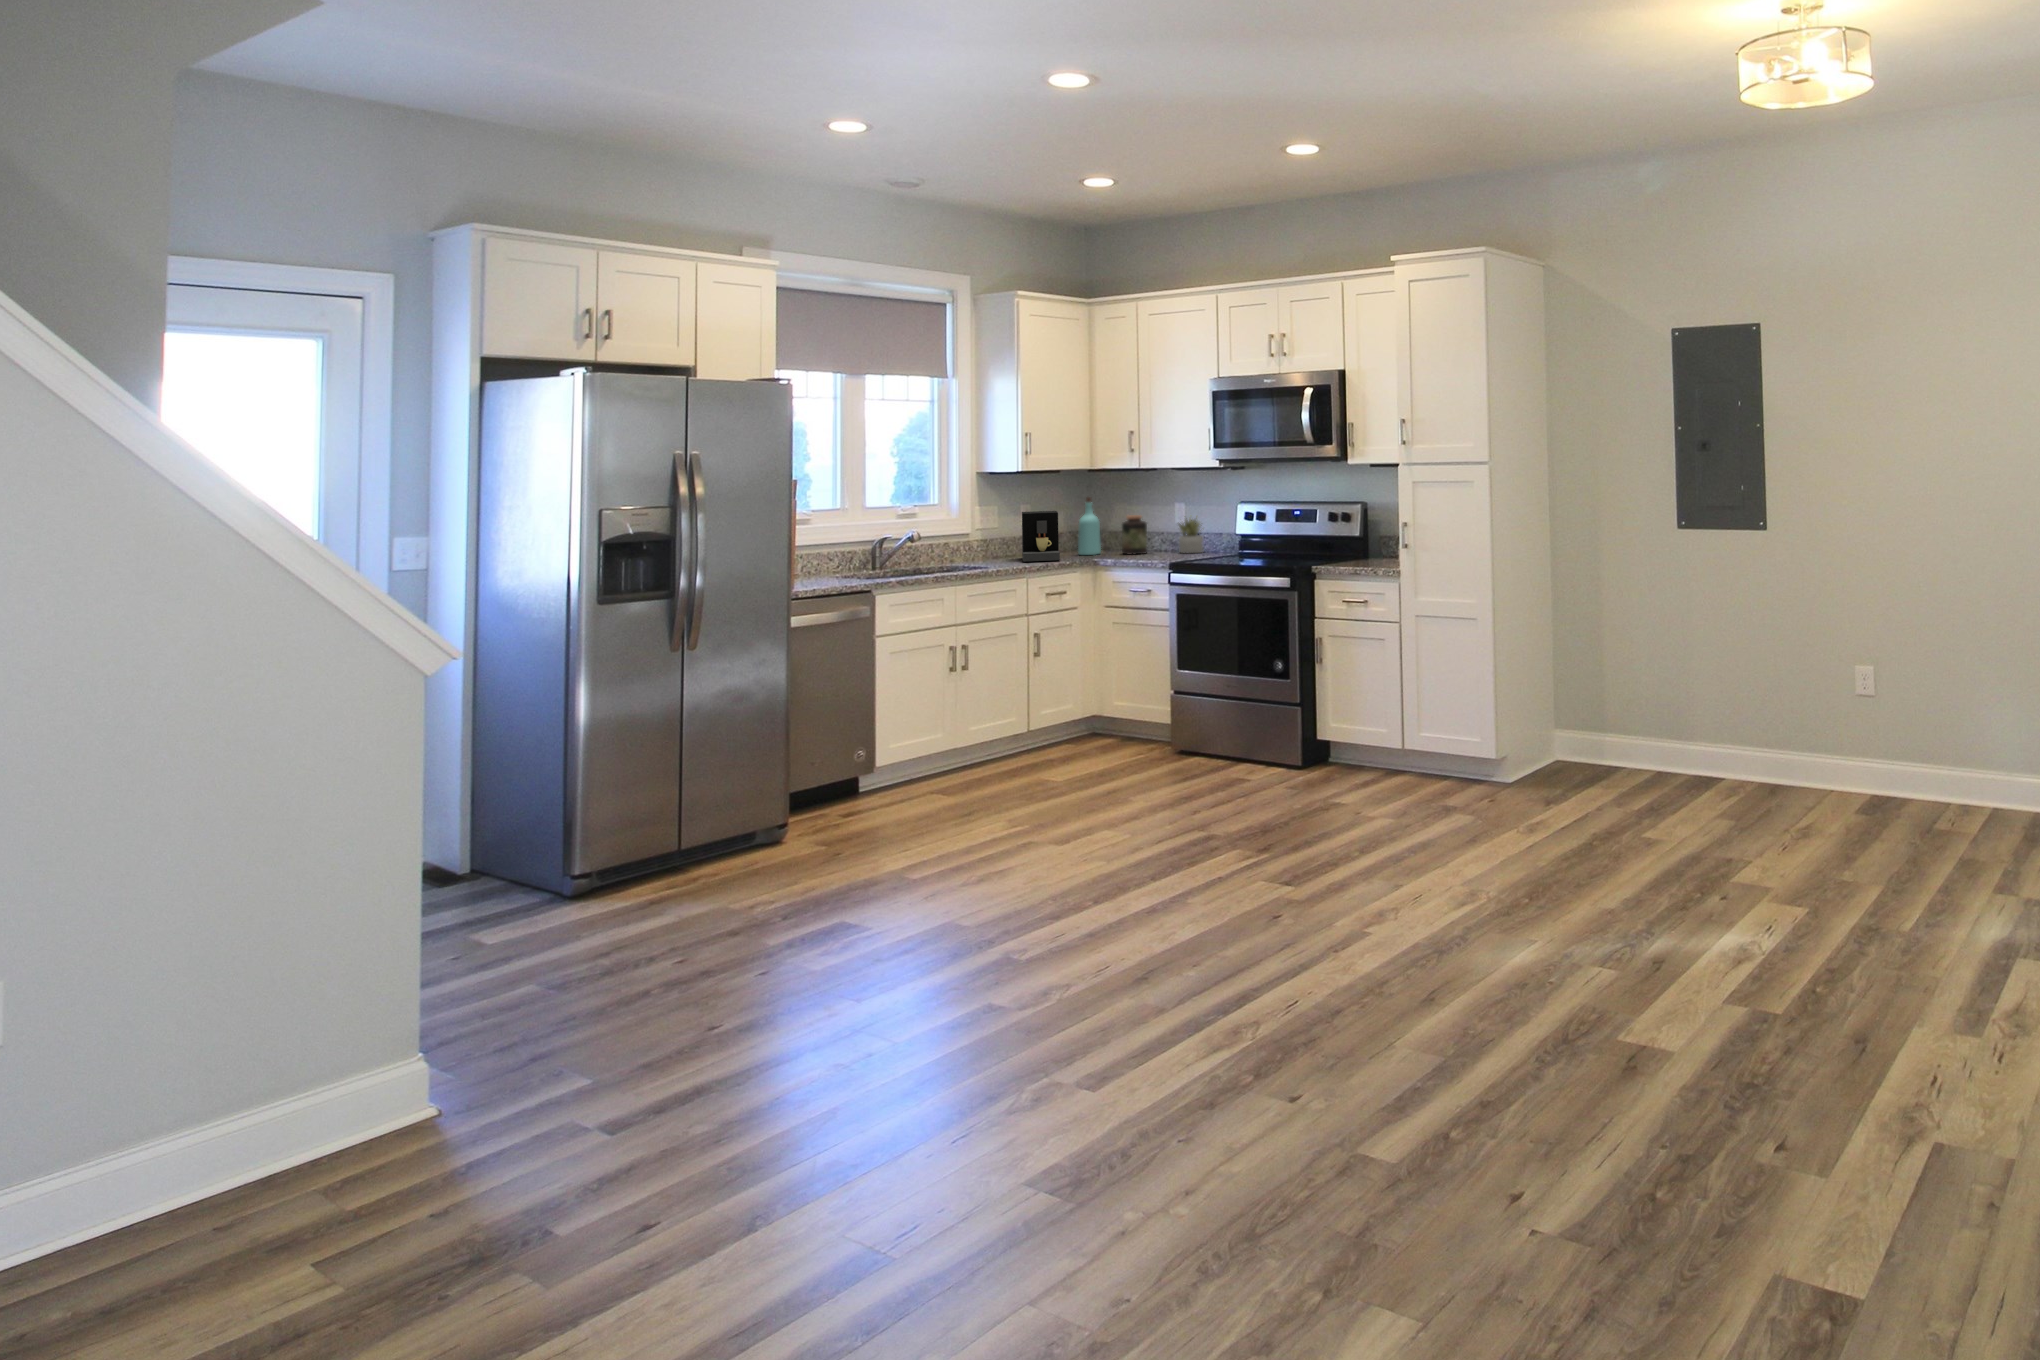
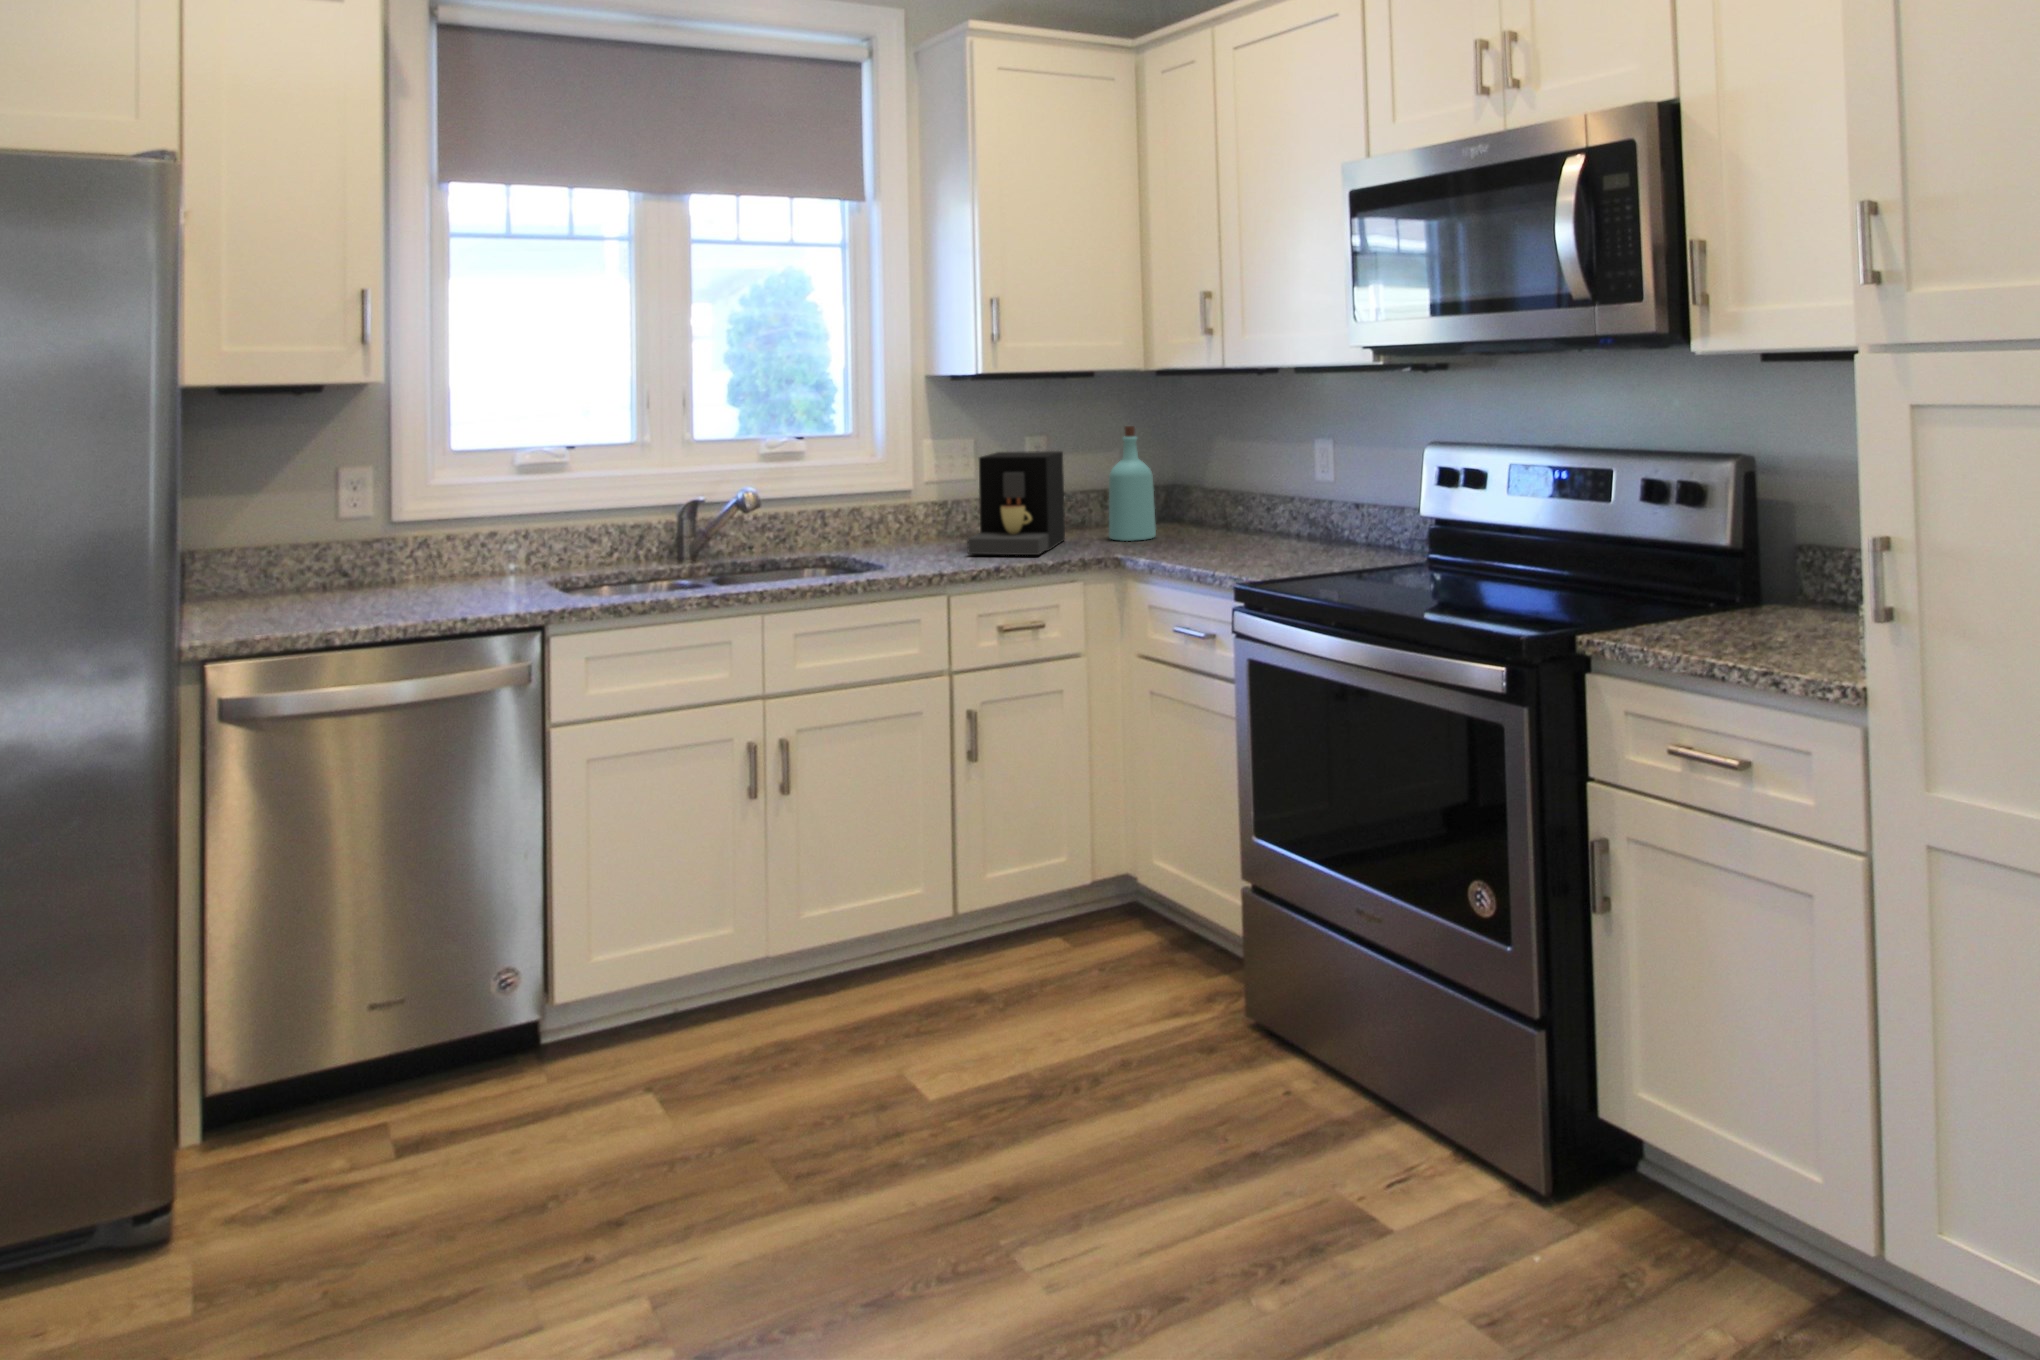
jar: present [1122,515,1147,554] -> none [1189,464,1242,545]
succulent plant: present [1179,517,1203,553] -> none [1300,467,1358,551]

